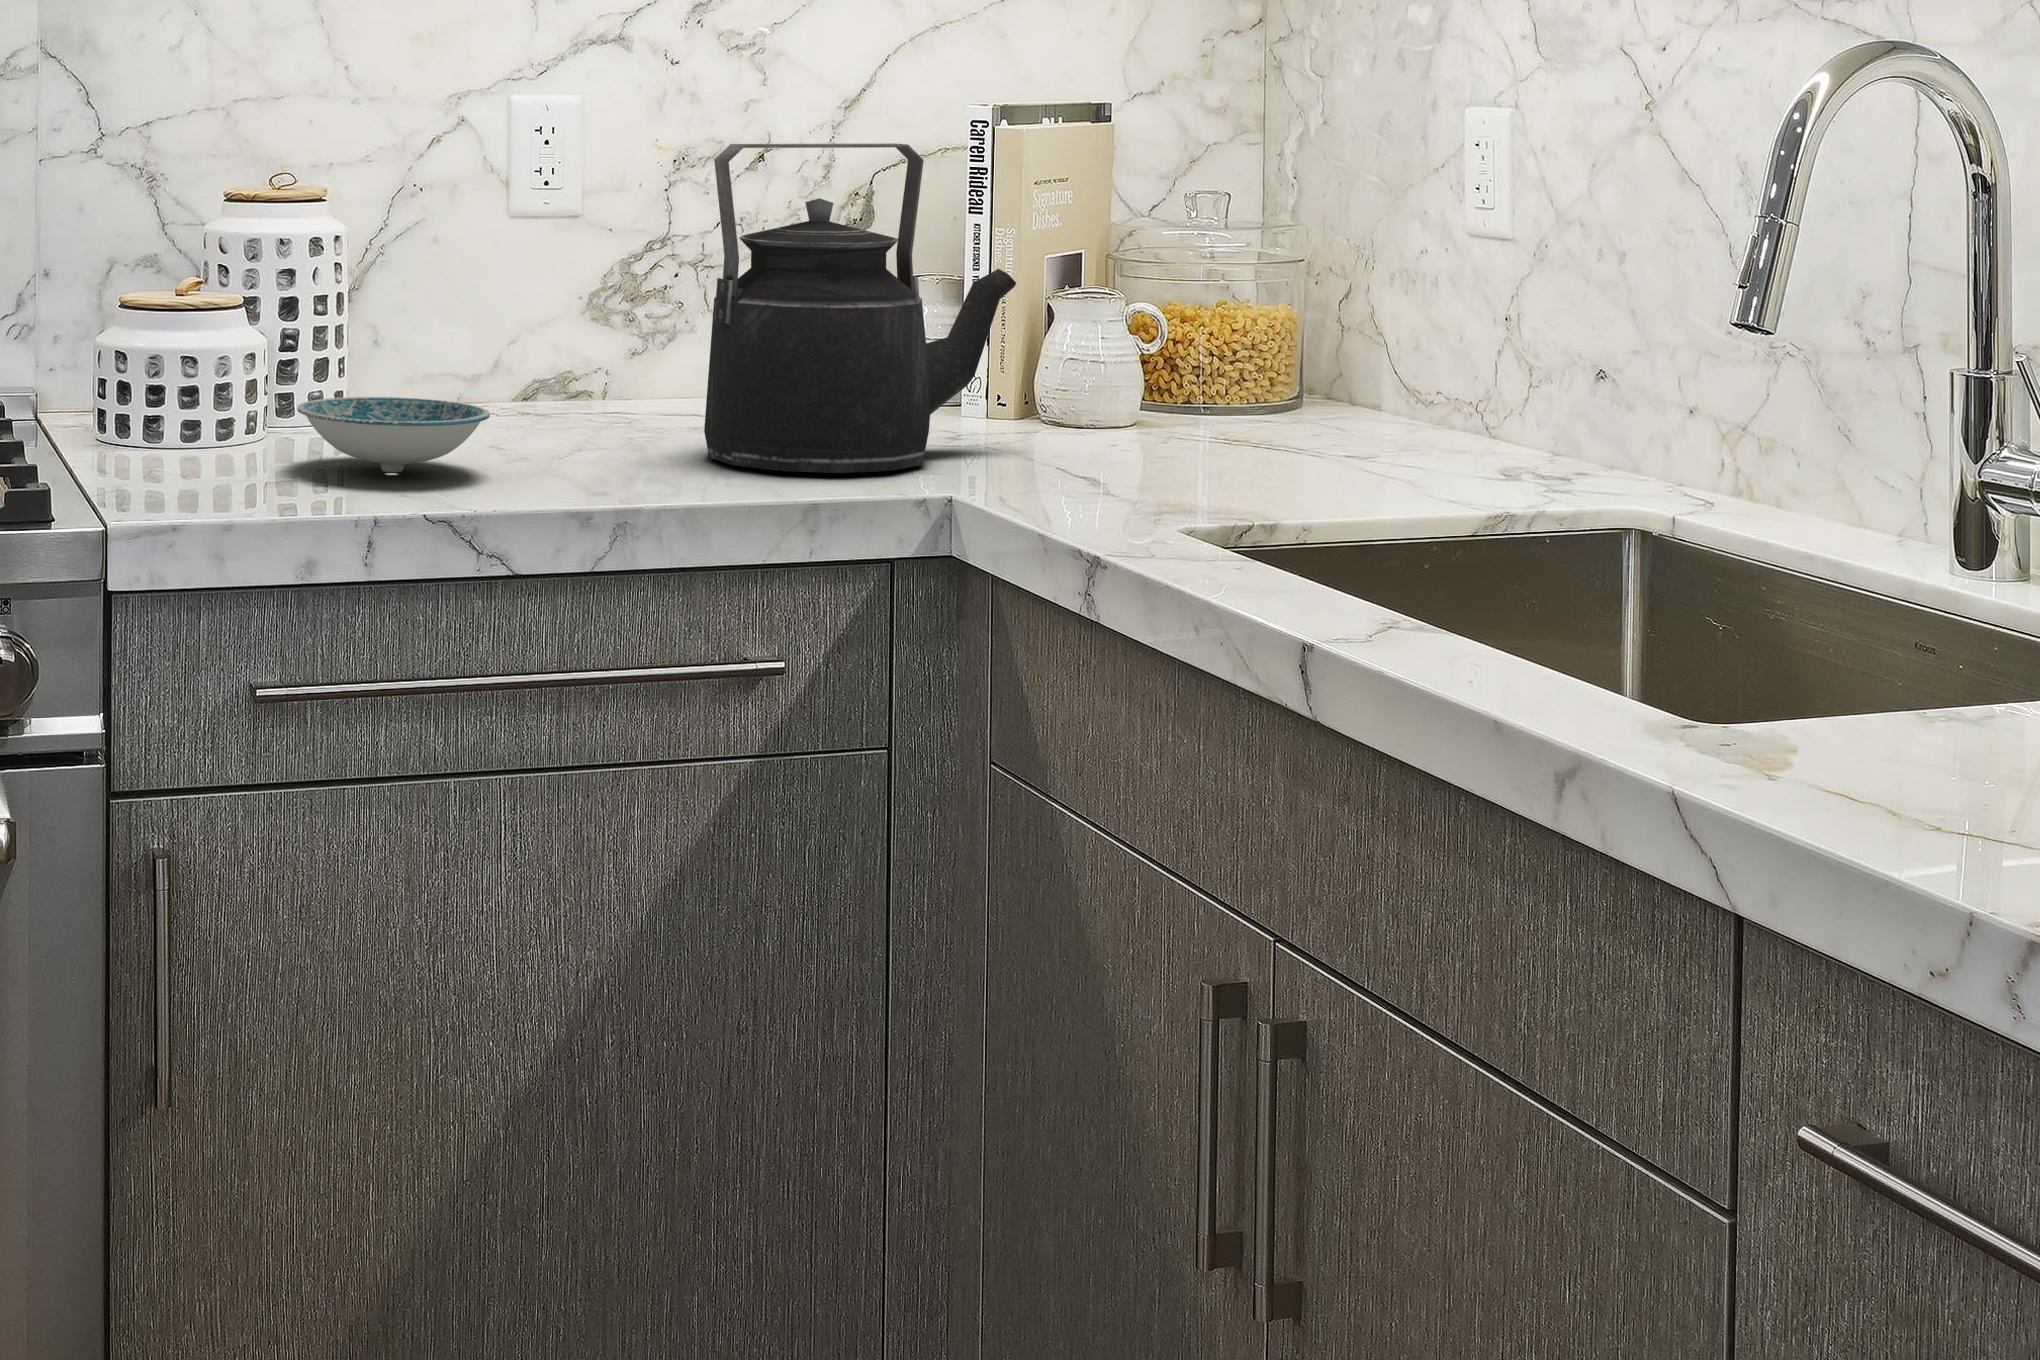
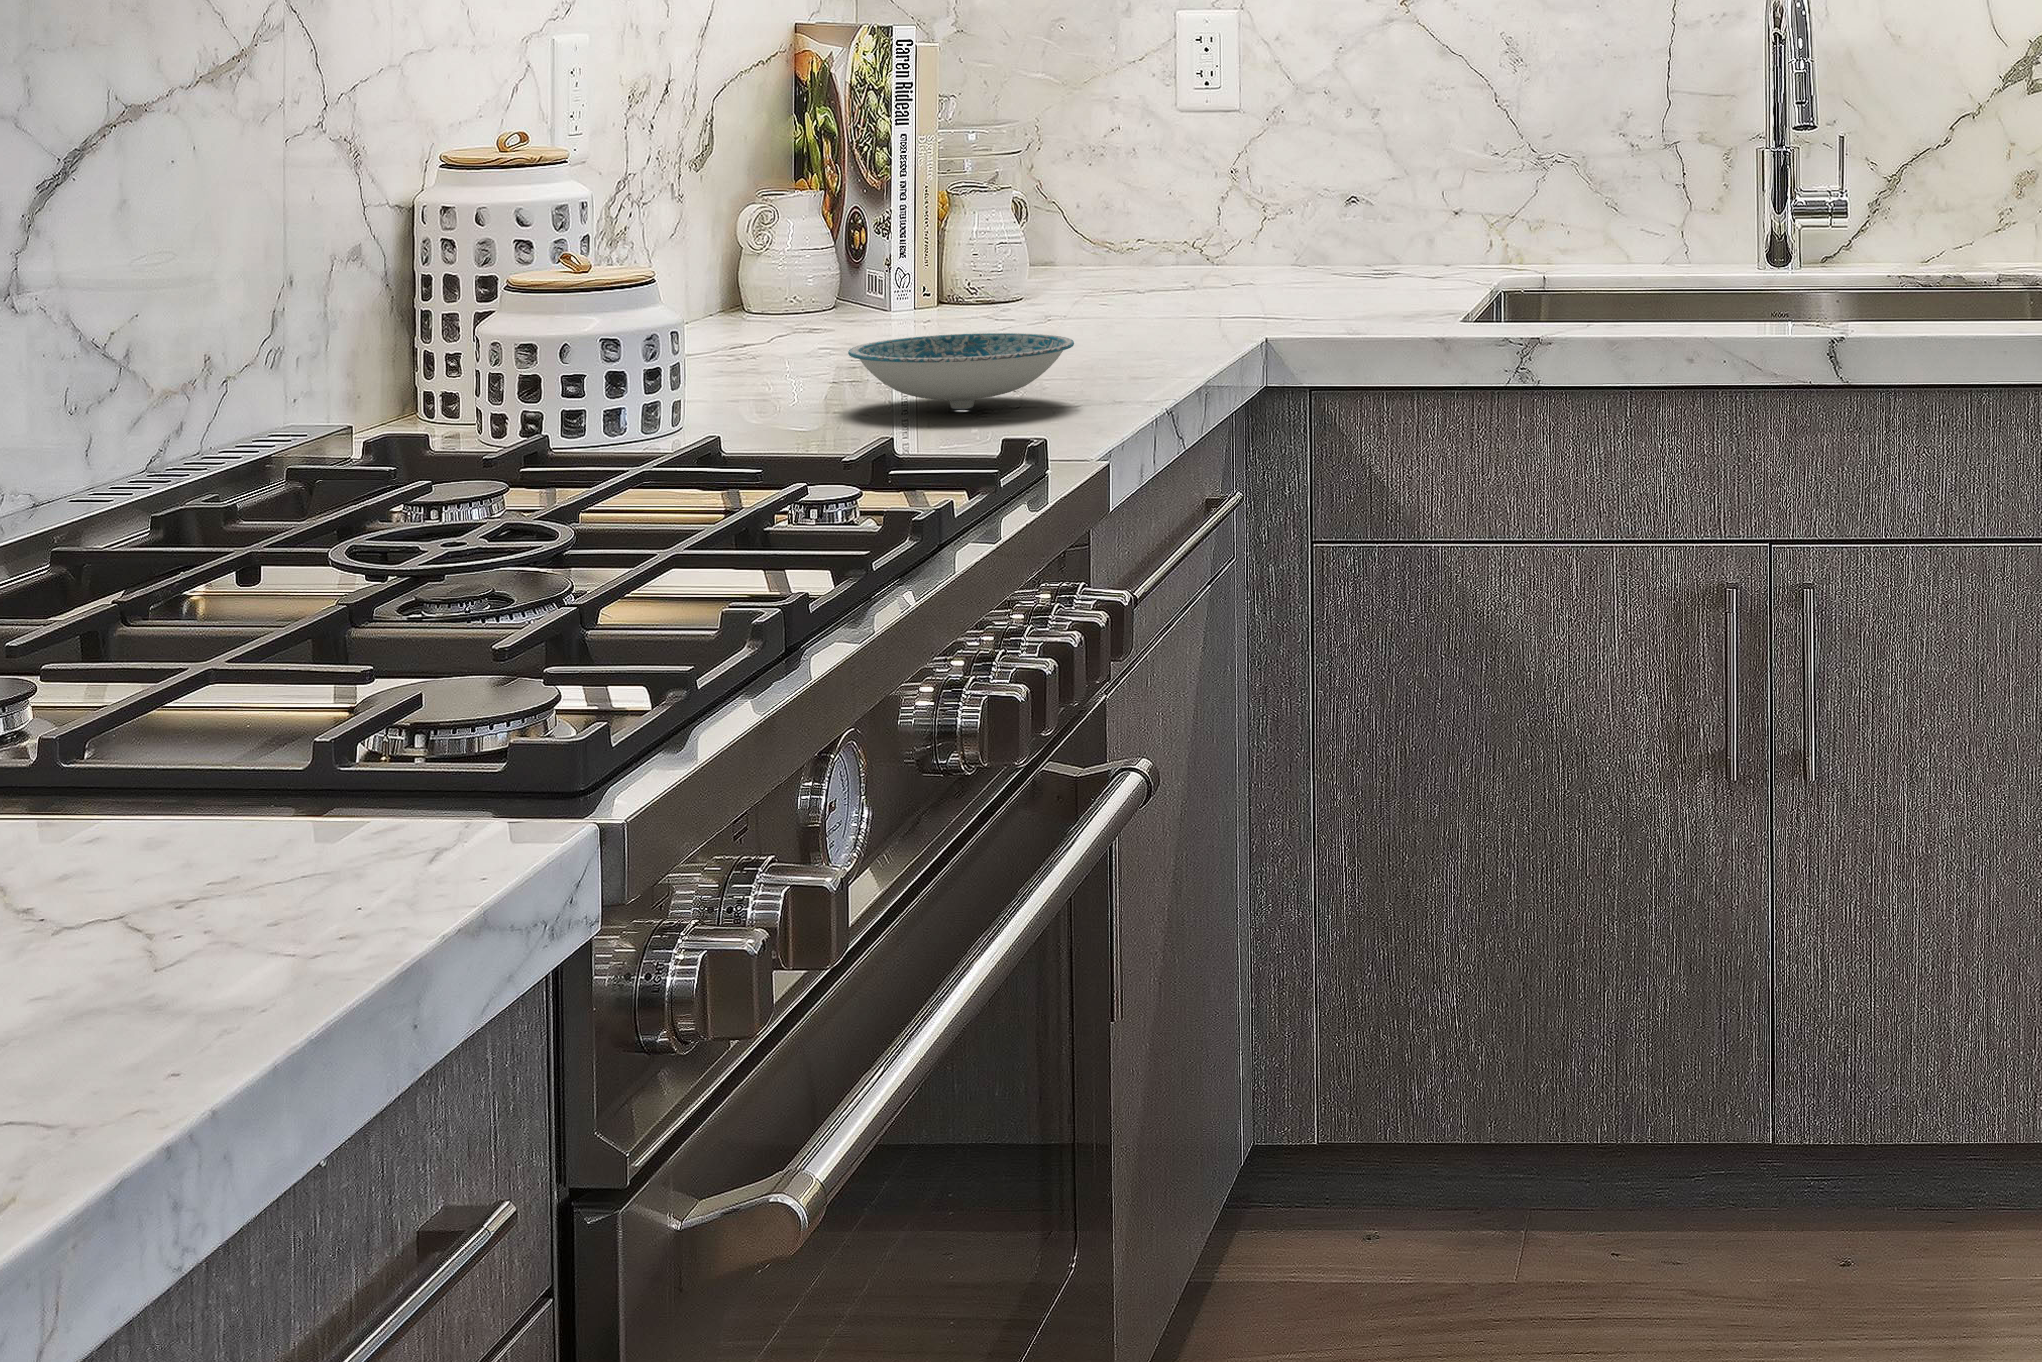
kettle: present [704,143,1016,473] -> none [950,56,1159,356]

